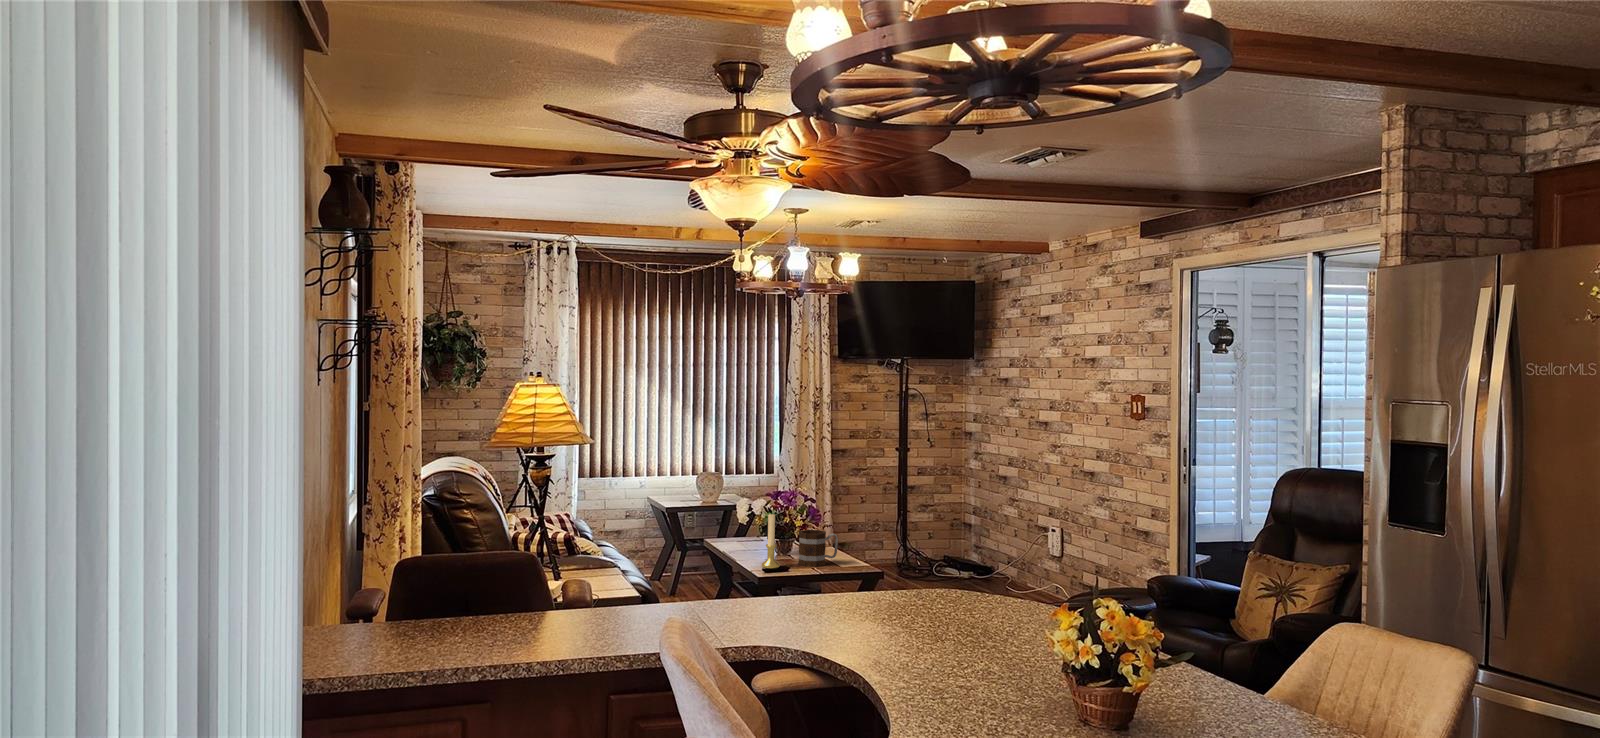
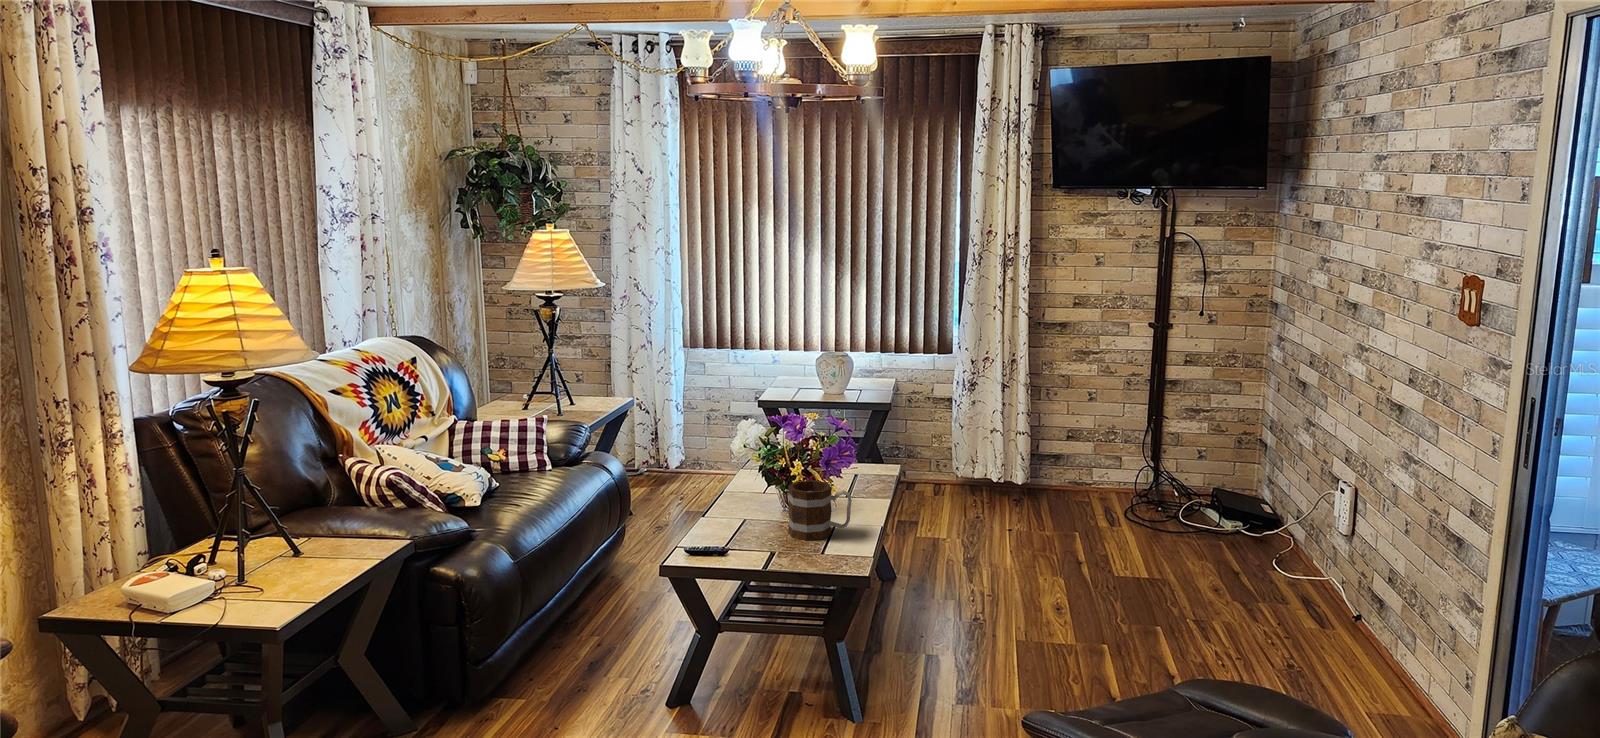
candle holder: present [762,514,780,568] -> none [724,454,752,538]

